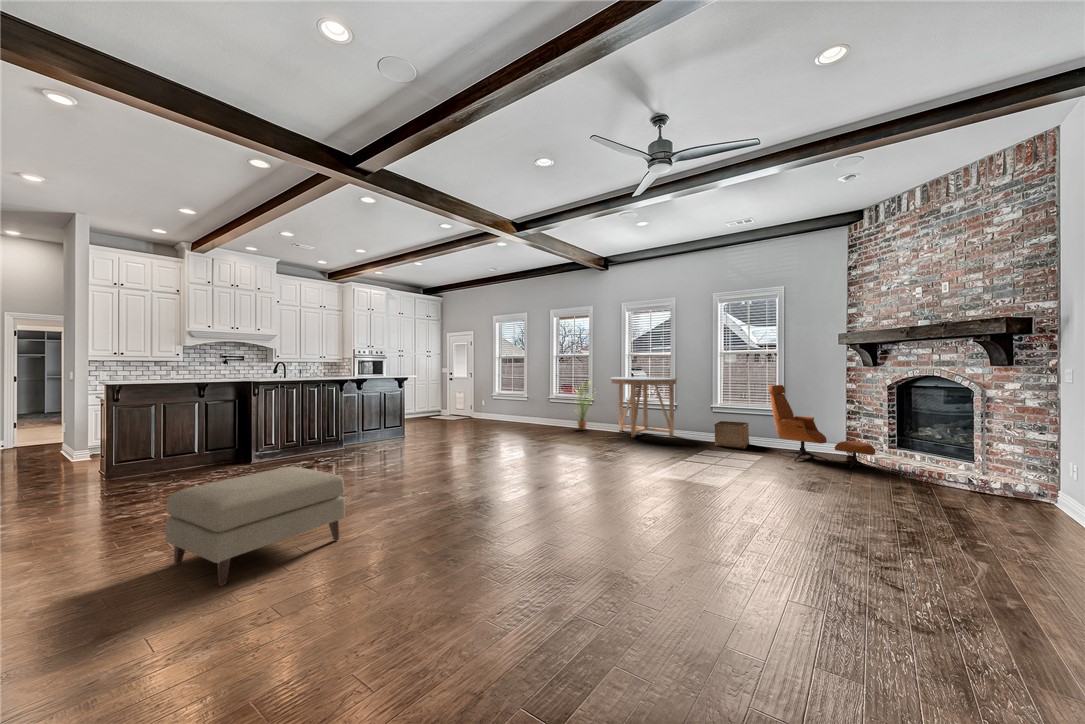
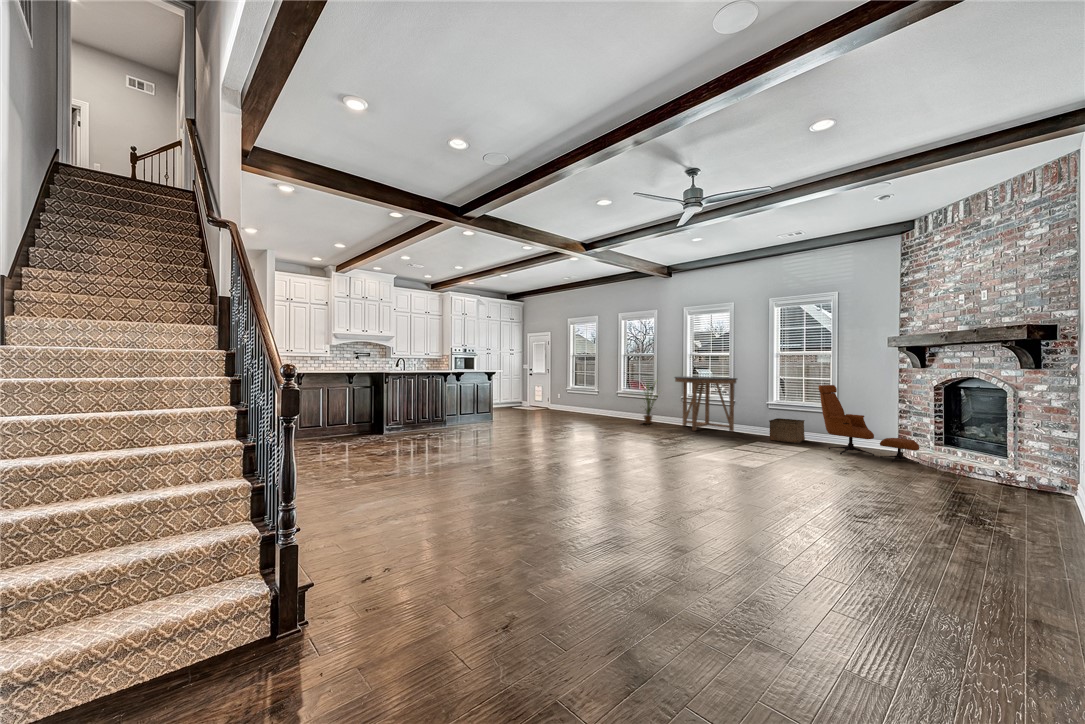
ottoman: present [165,467,345,586] -> none [351,431,459,498]

